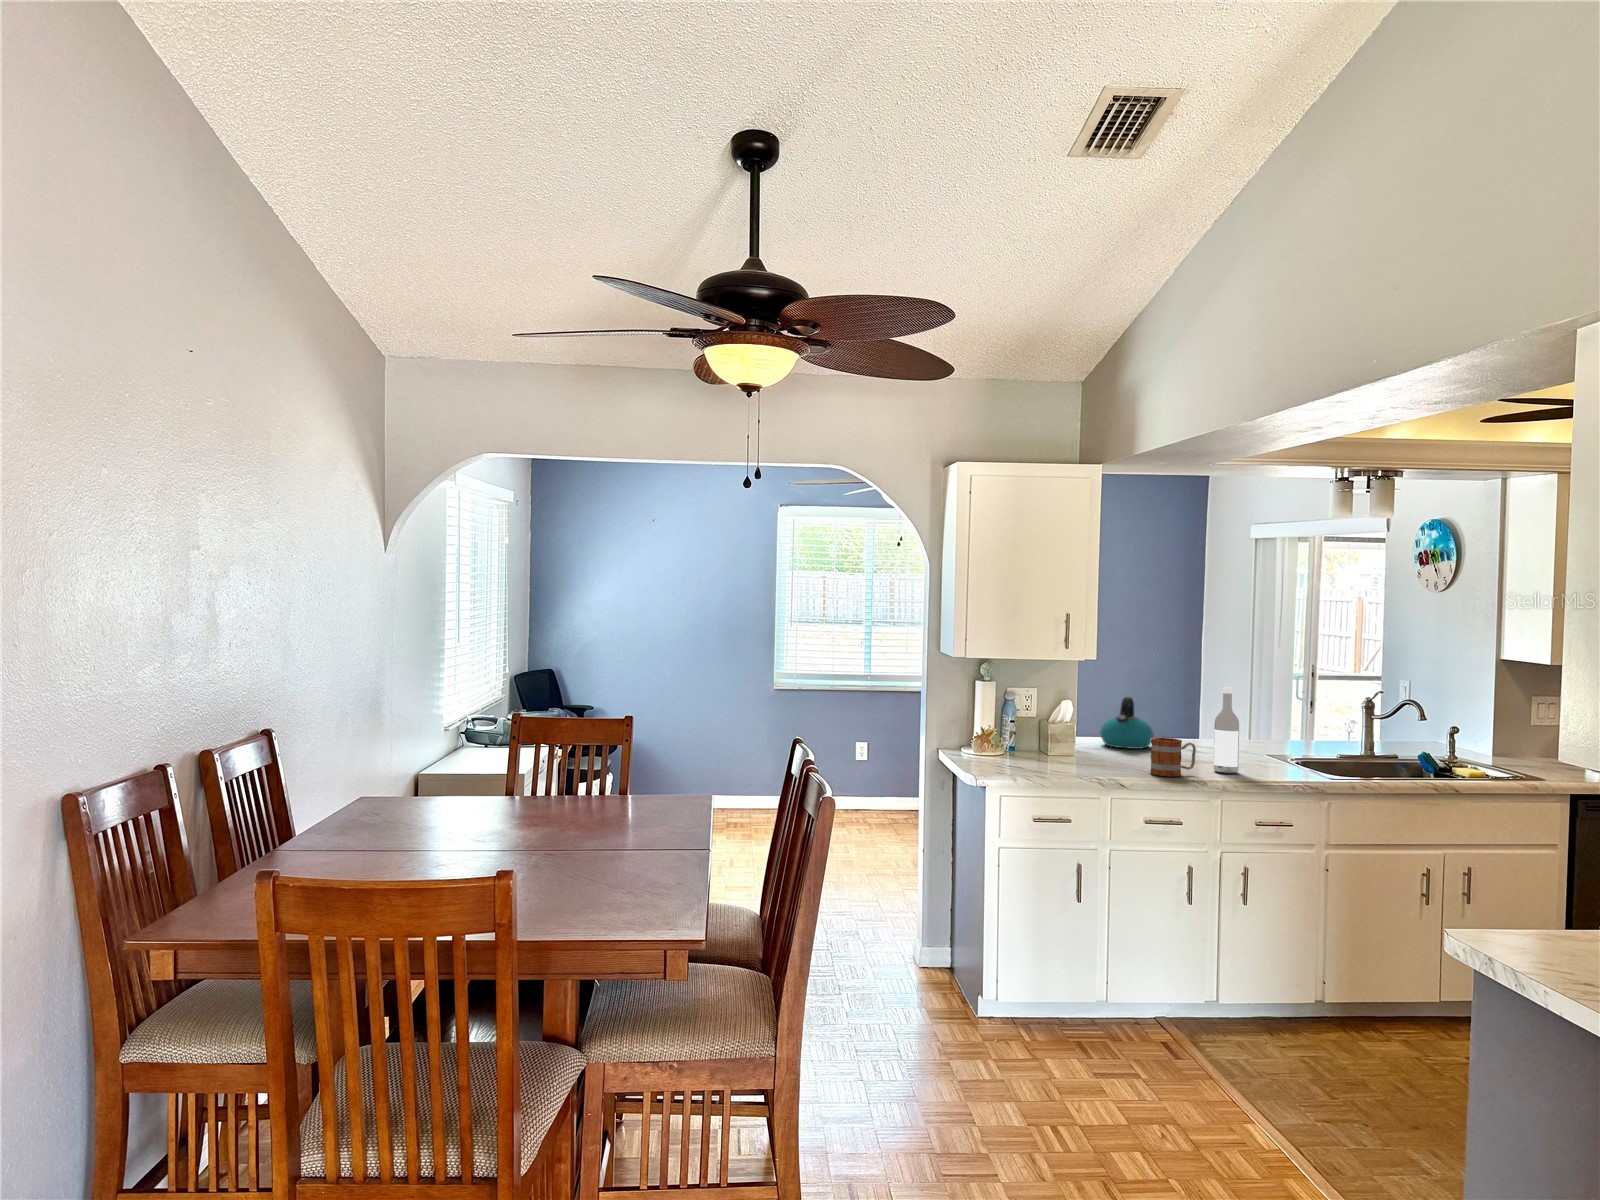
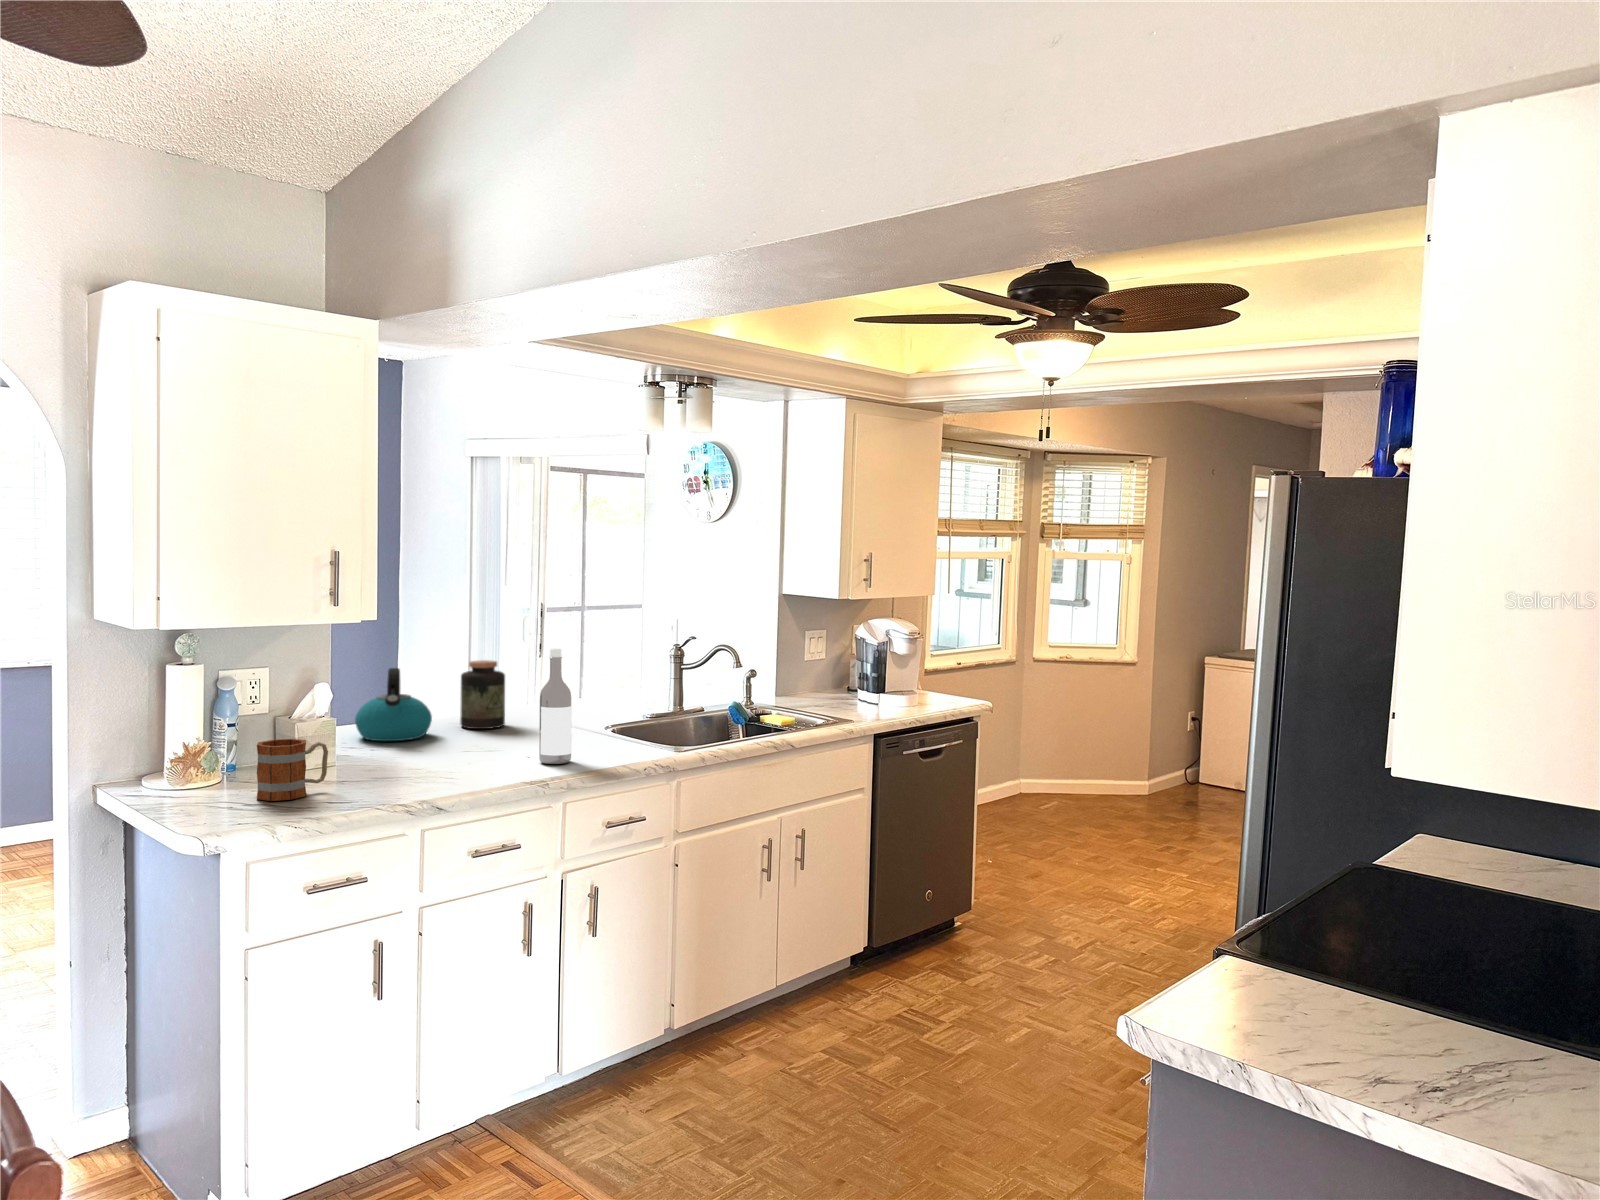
jar: none [1179,697,1214,749] -> present [460,660,505,729]
mug: present [1150,738,1196,777] -> present [257,739,328,801]

